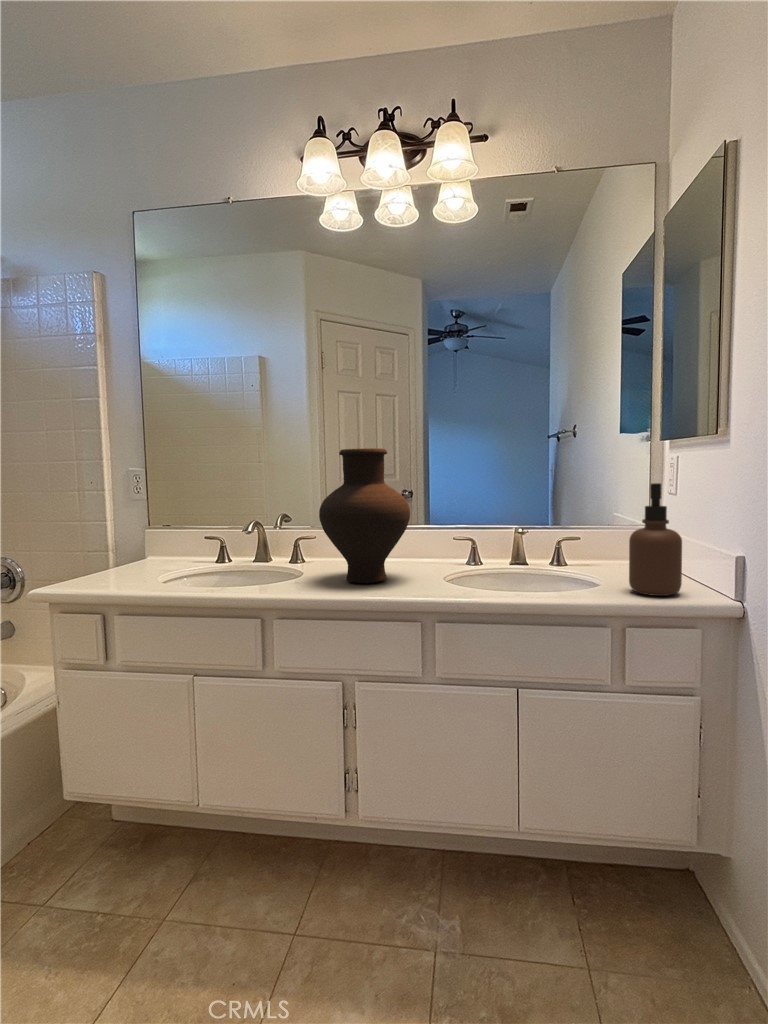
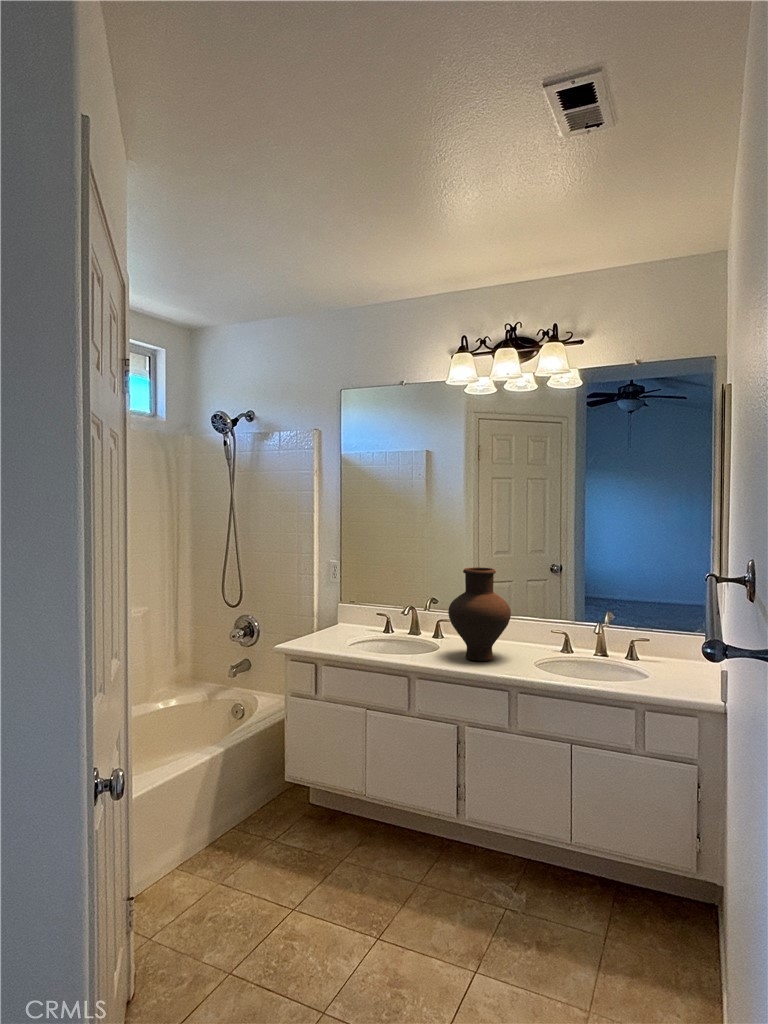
soap dispenser: present [629,483,682,596] -> none [655,612,692,693]

